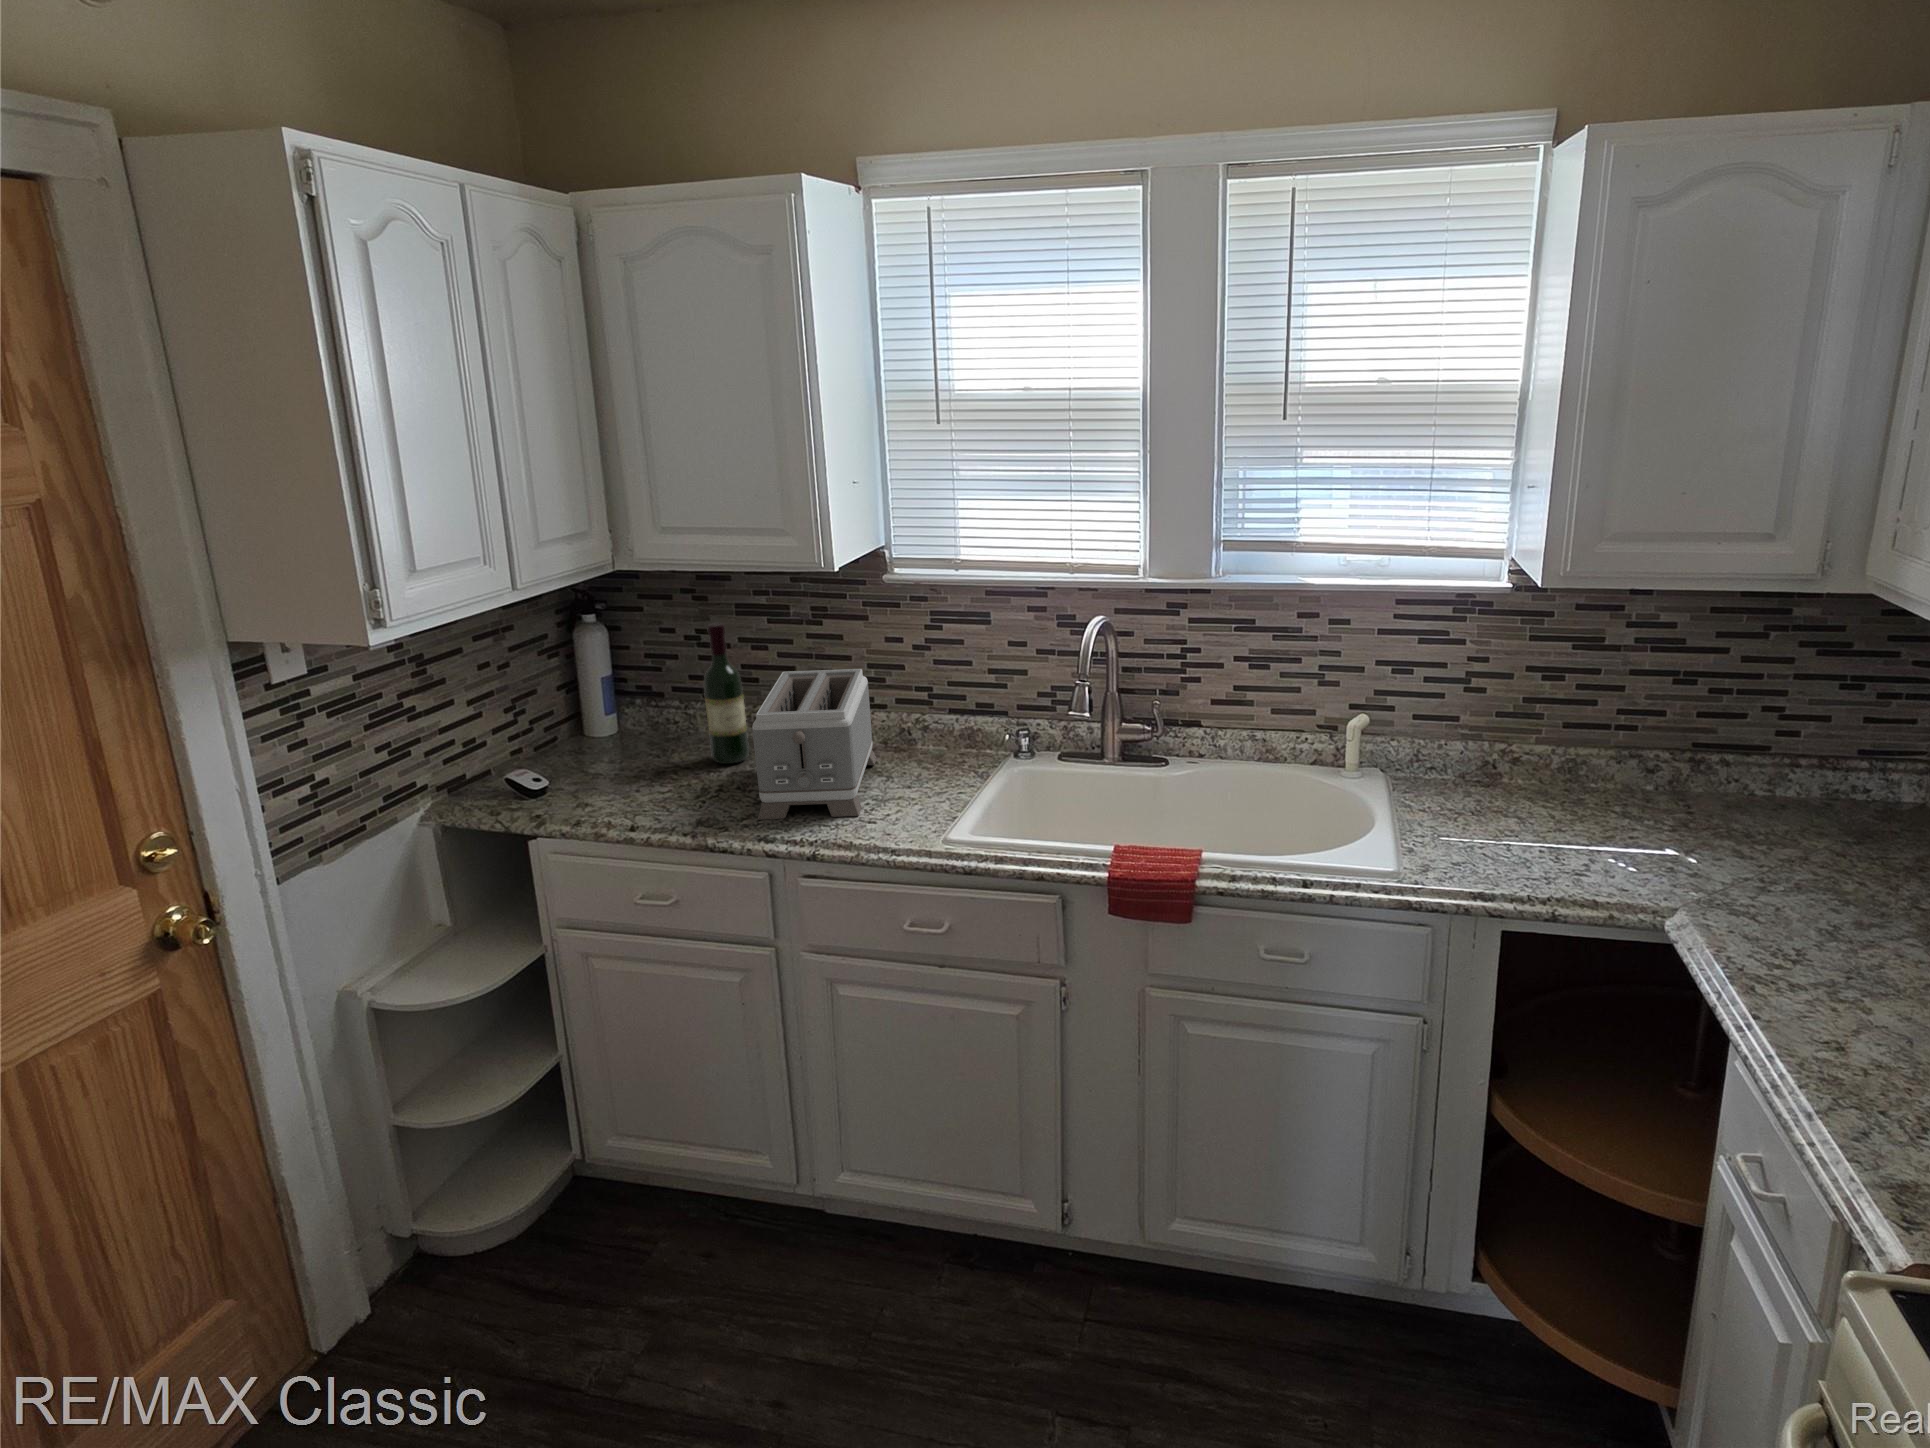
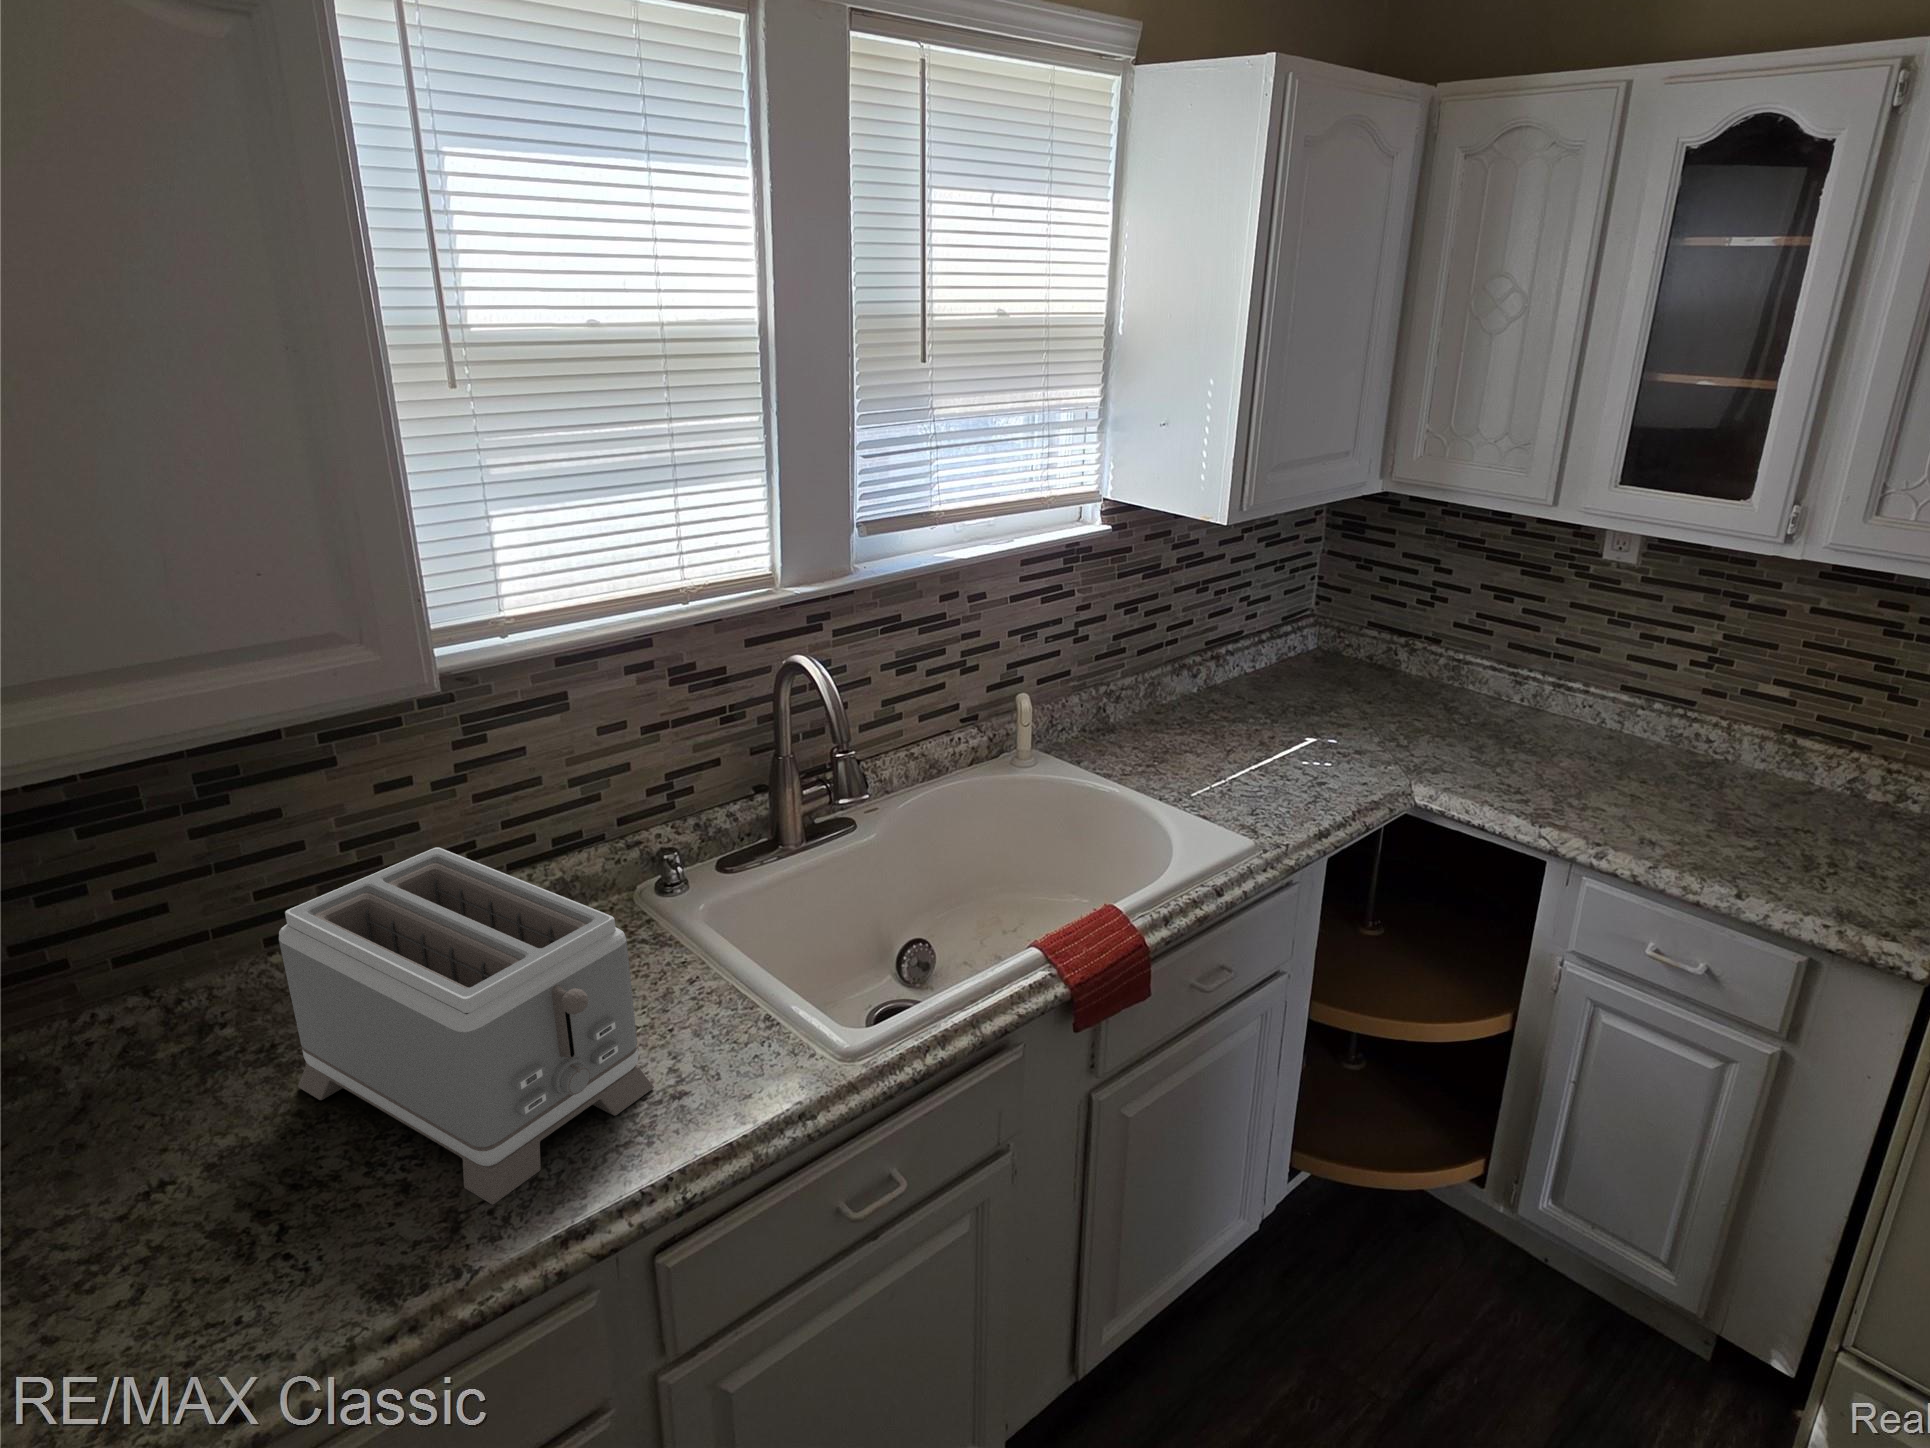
wine bottle: present [704,623,749,764] -> none [51,862,198,1172]

